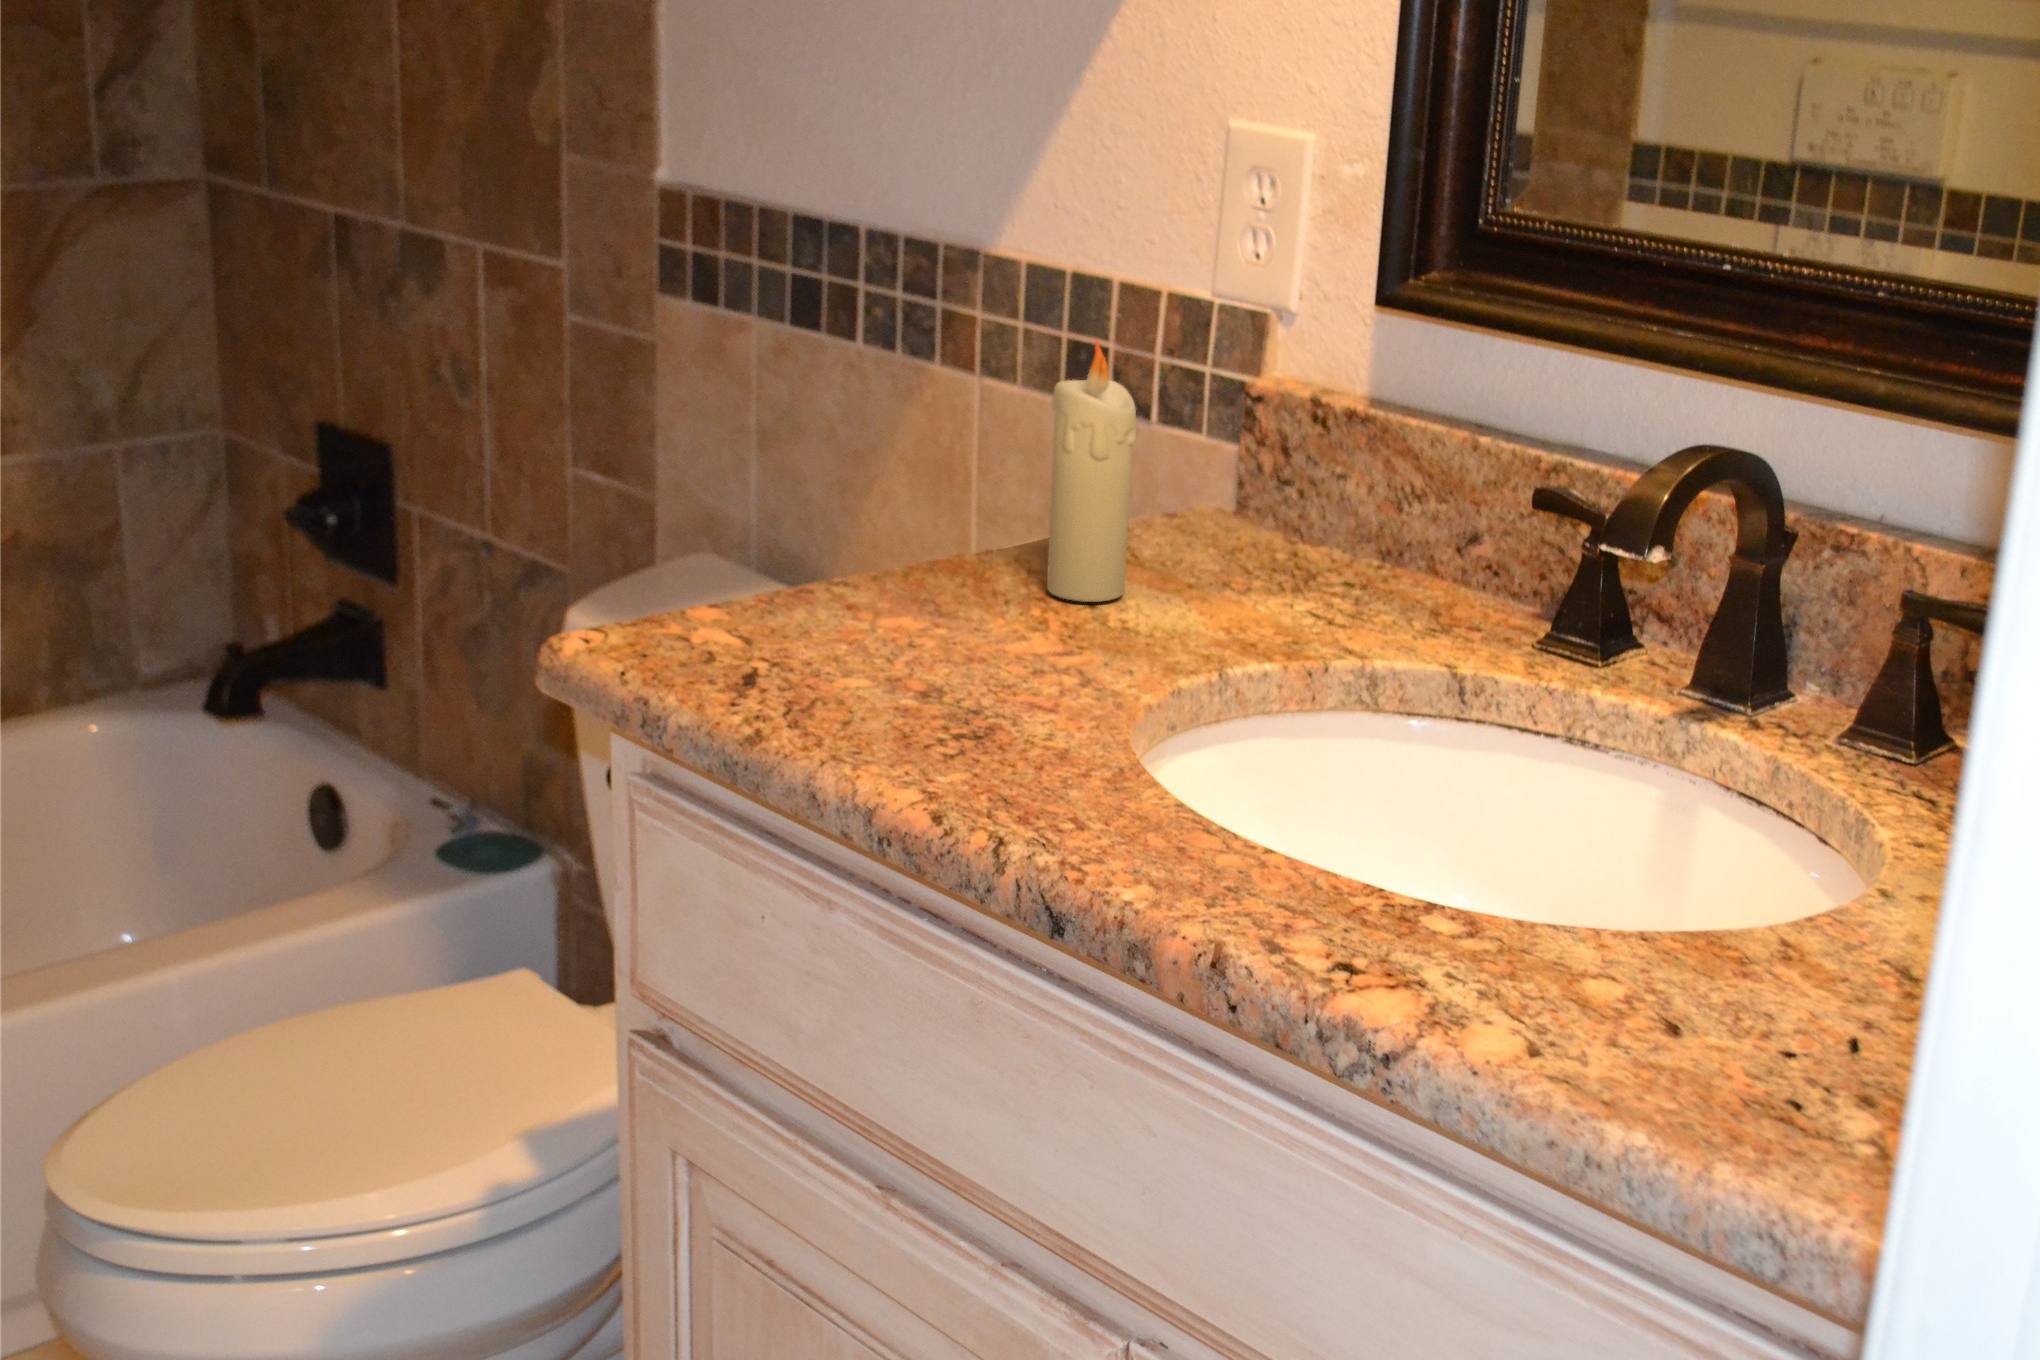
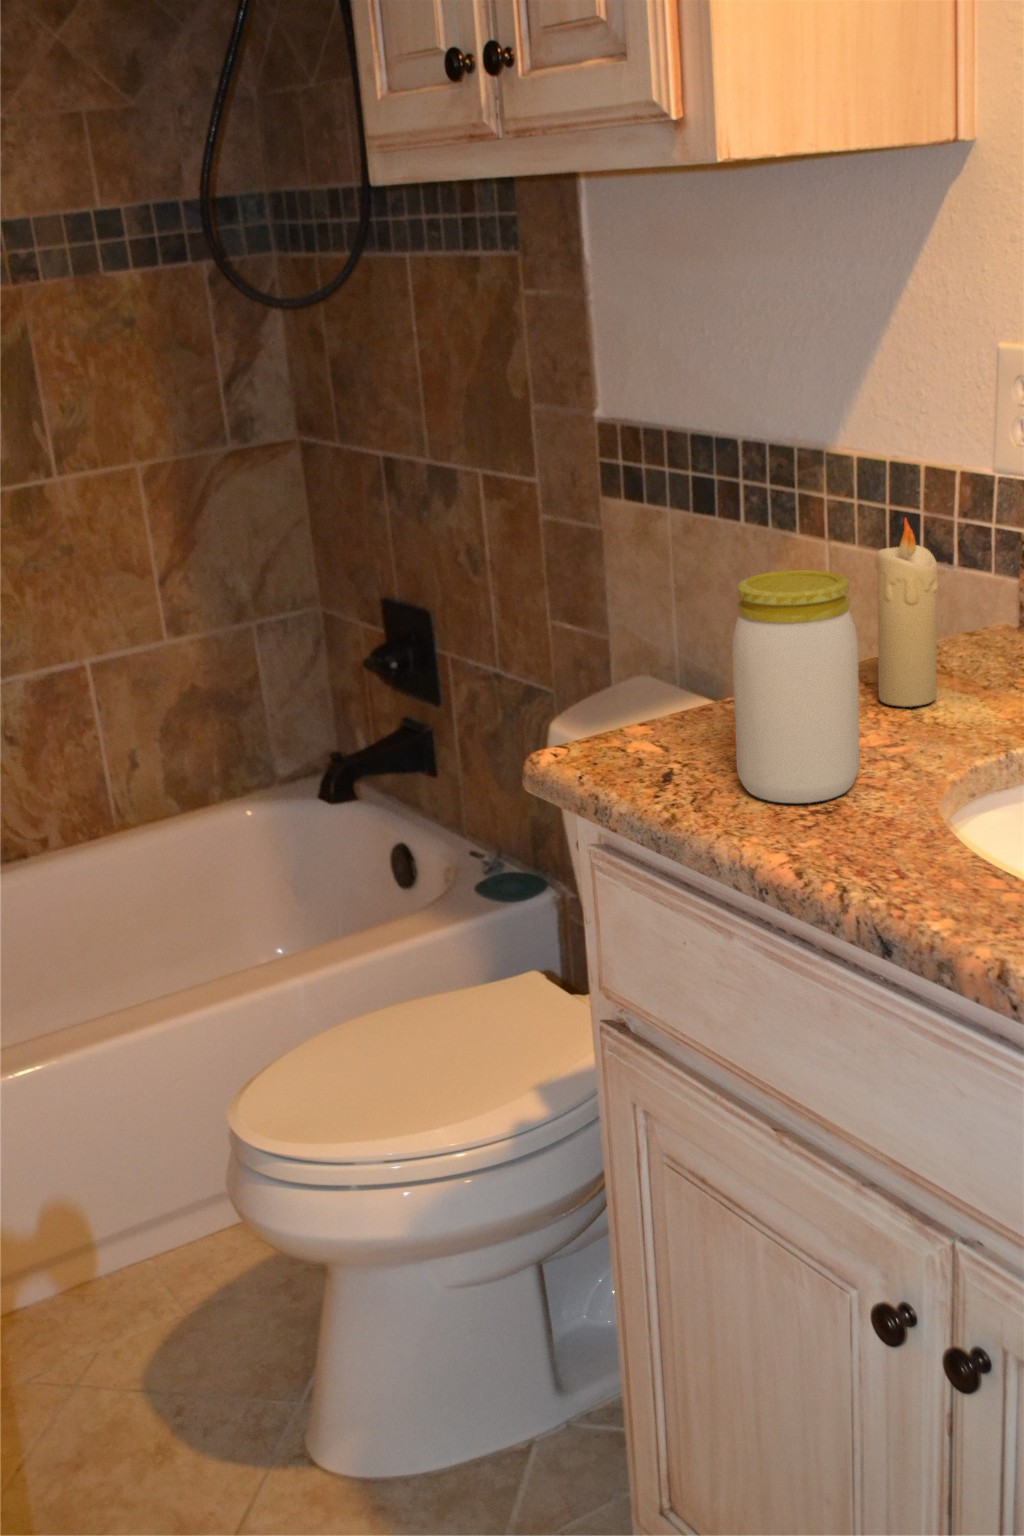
jar: none [851,391,1031,722] -> present [732,570,860,803]

